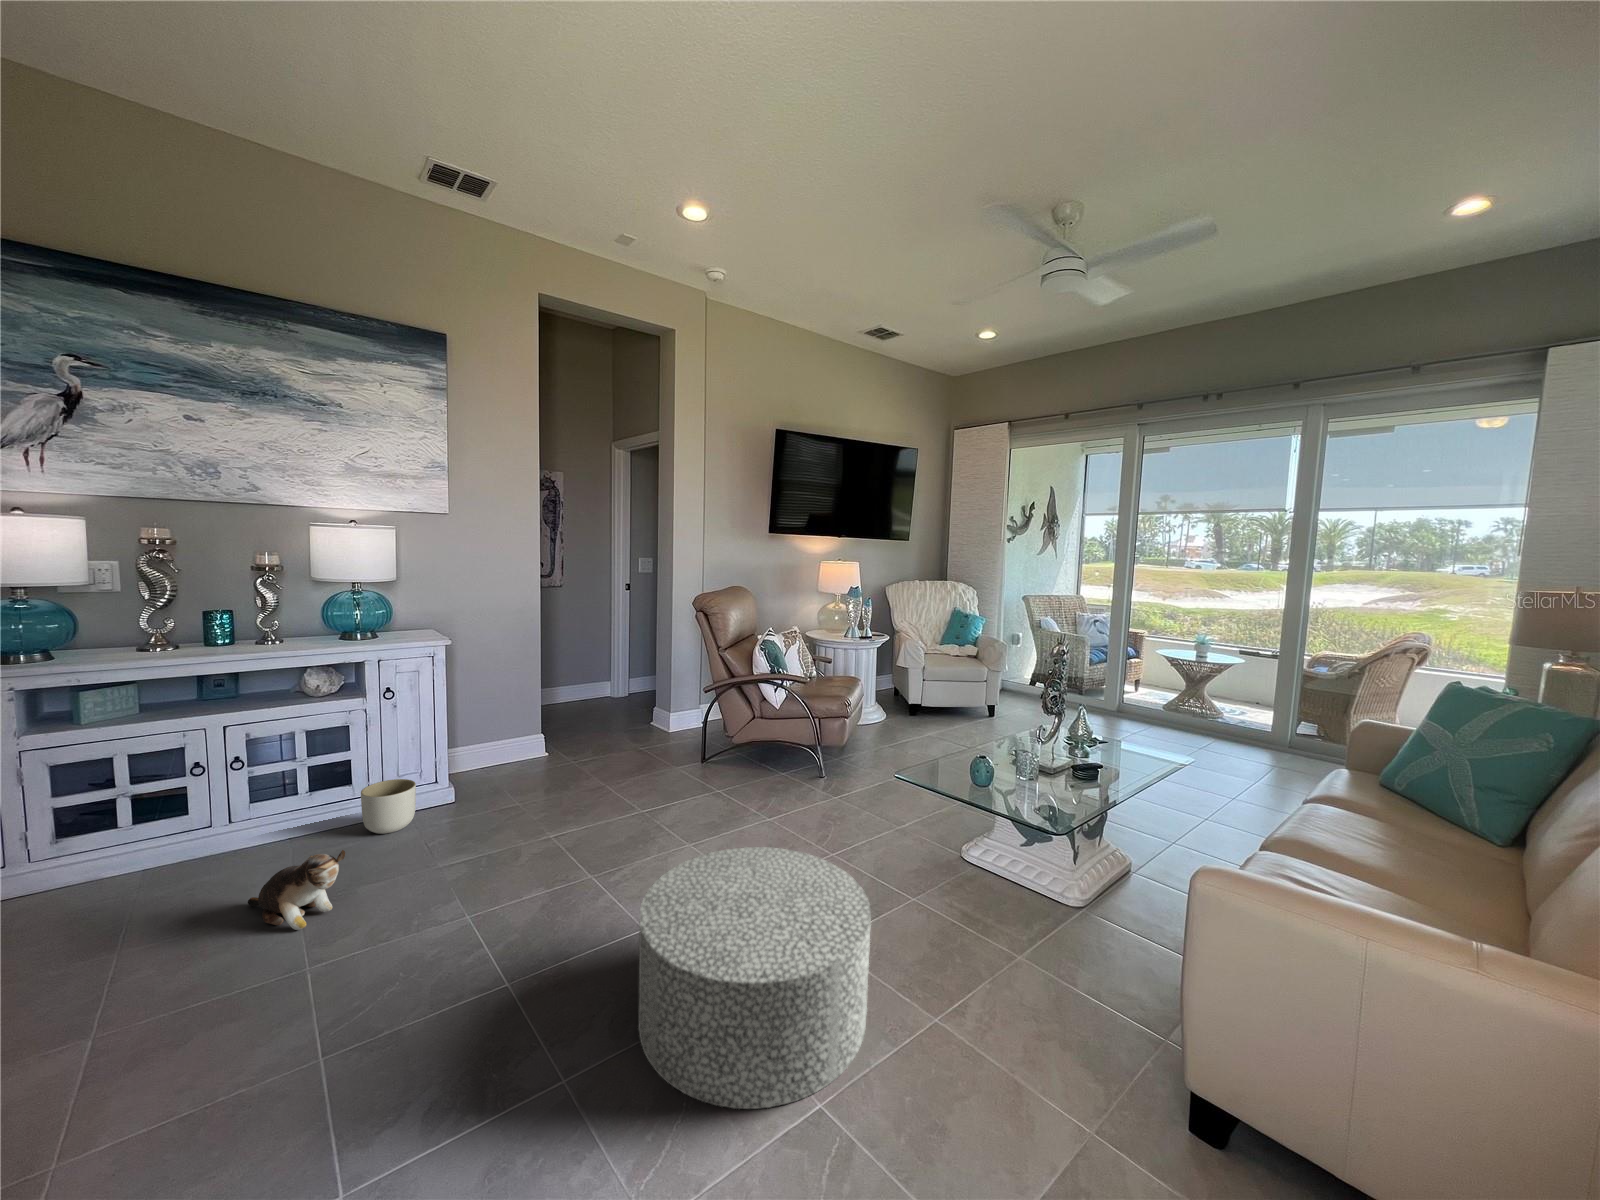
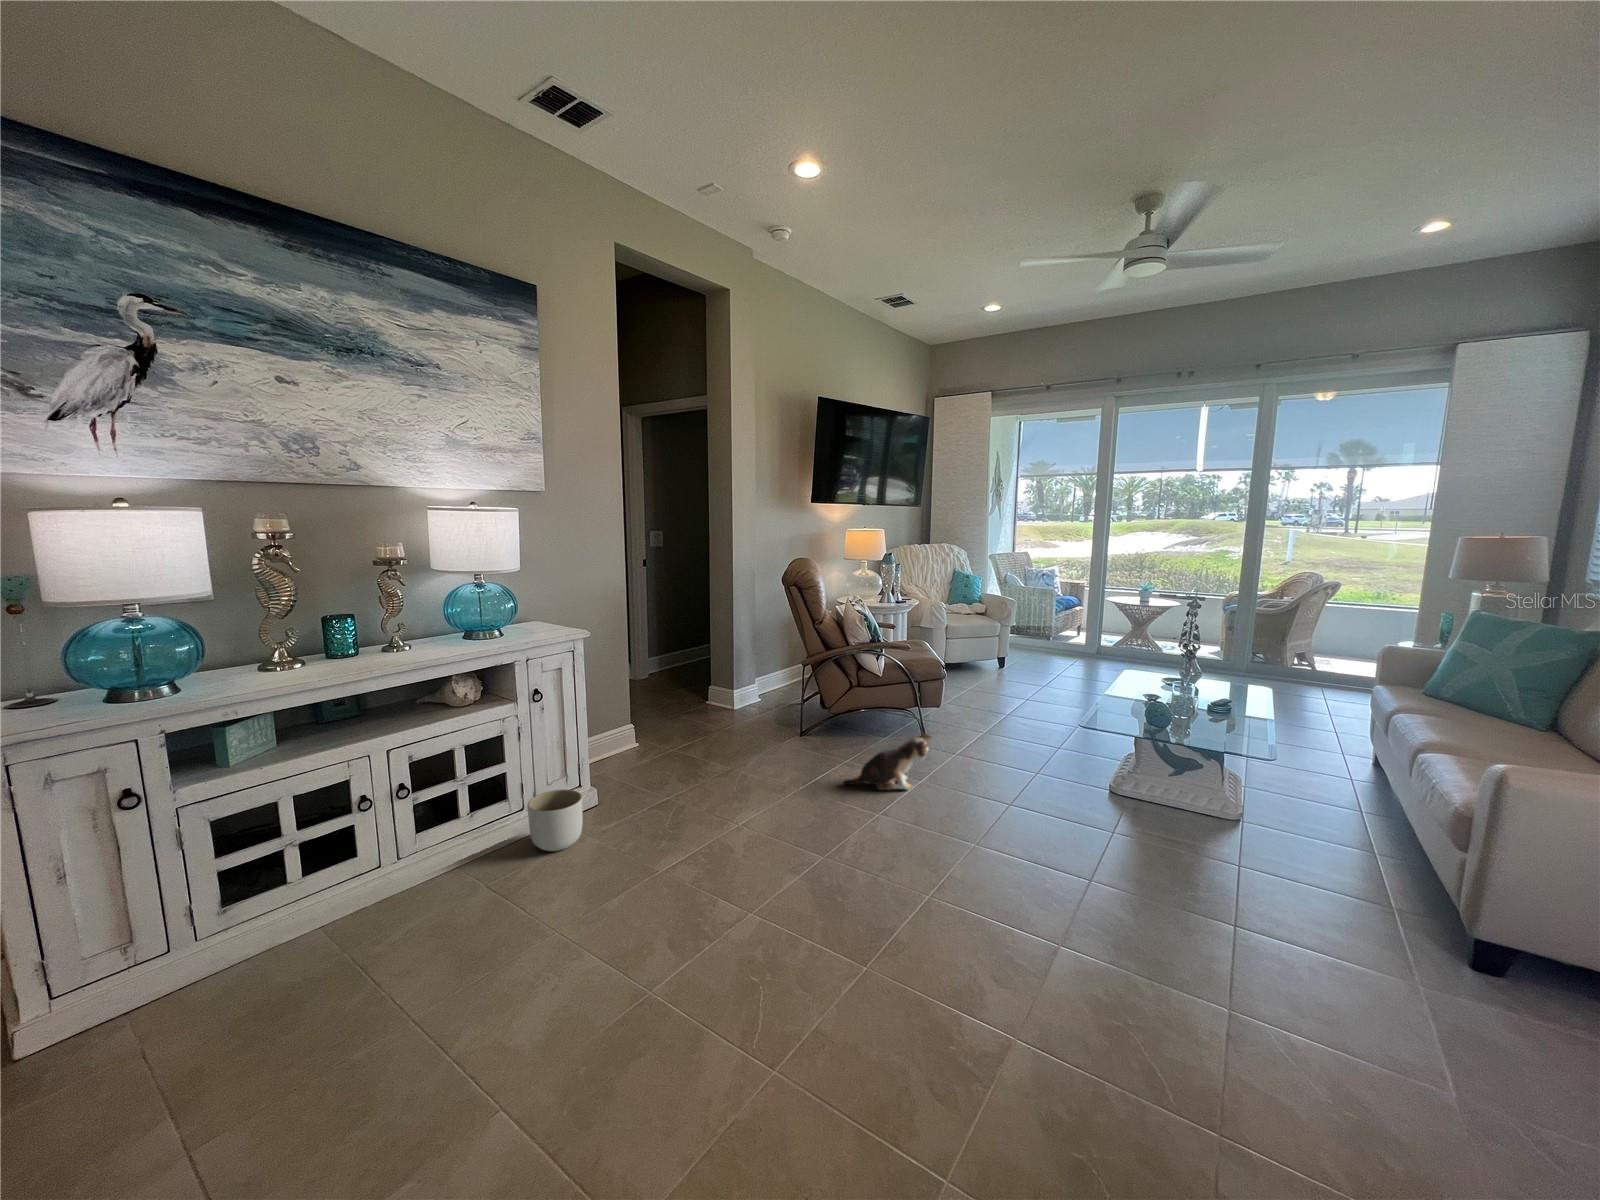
ottoman: present [638,847,871,1109] -> none [990,795,1228,1013]
plush toy: present [248,850,345,930] -> present [843,734,932,790]

